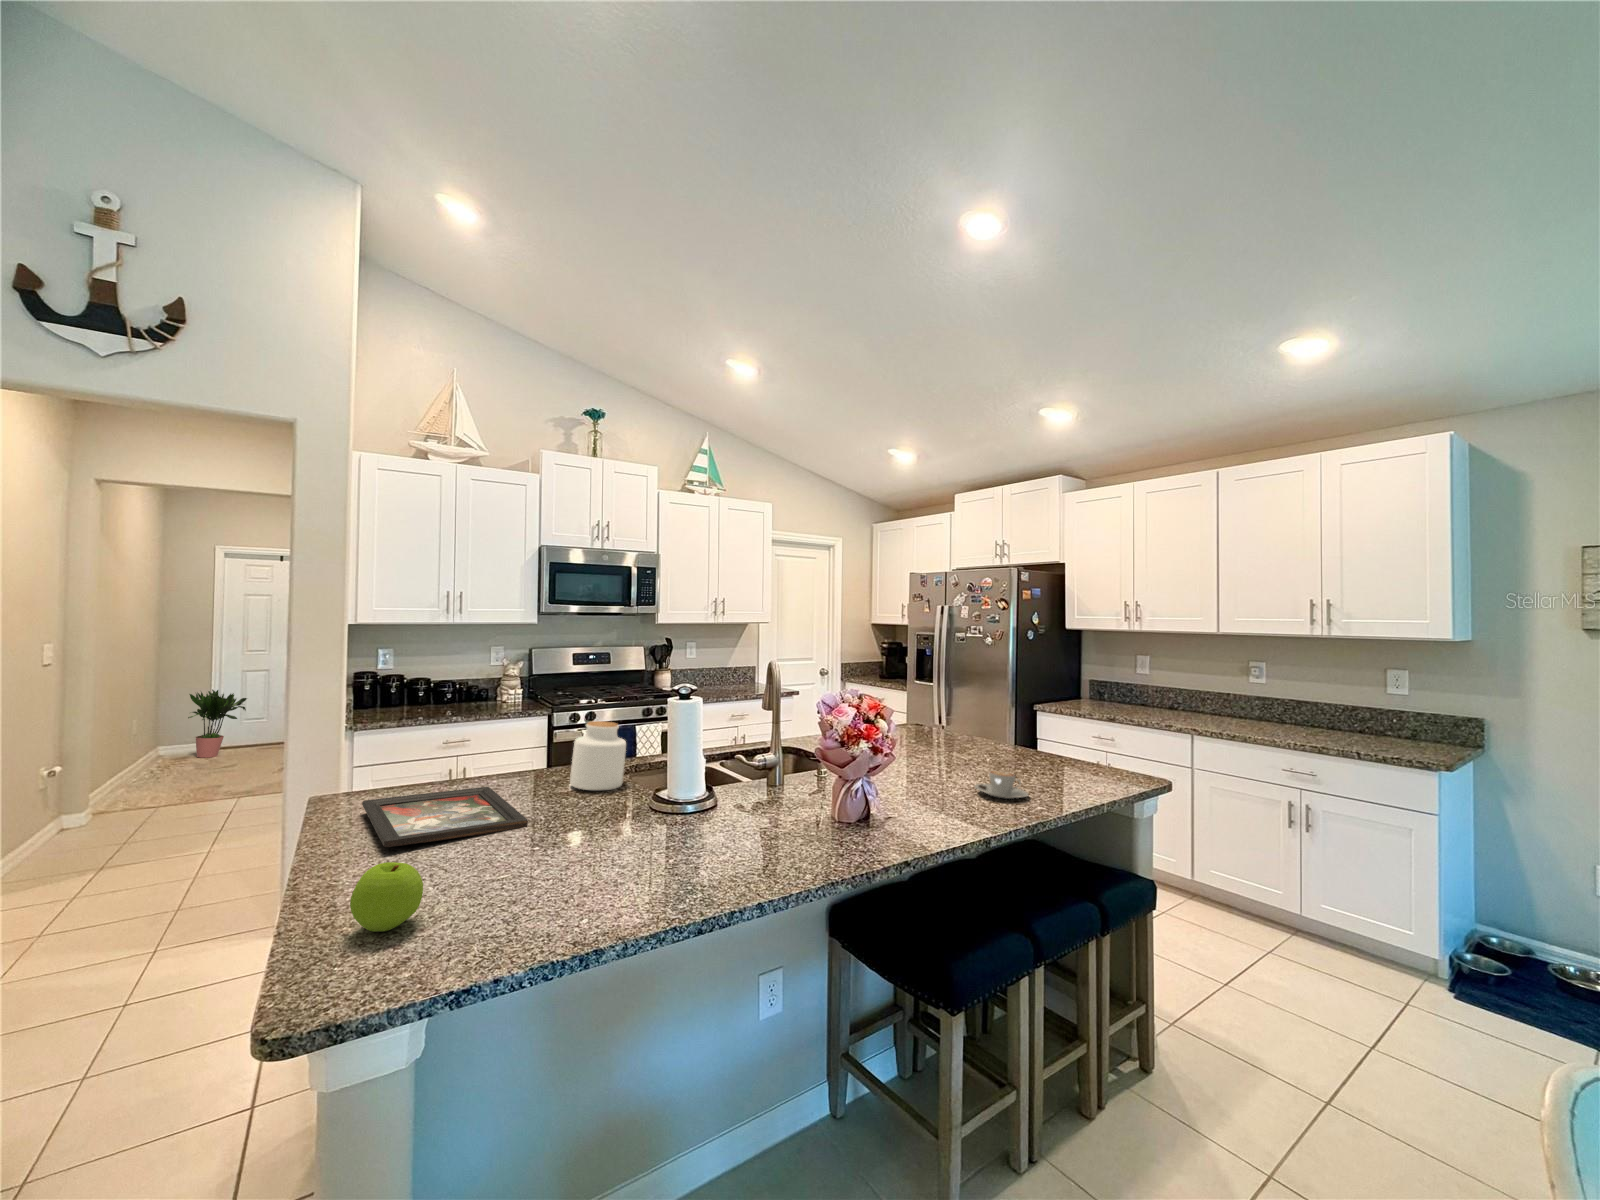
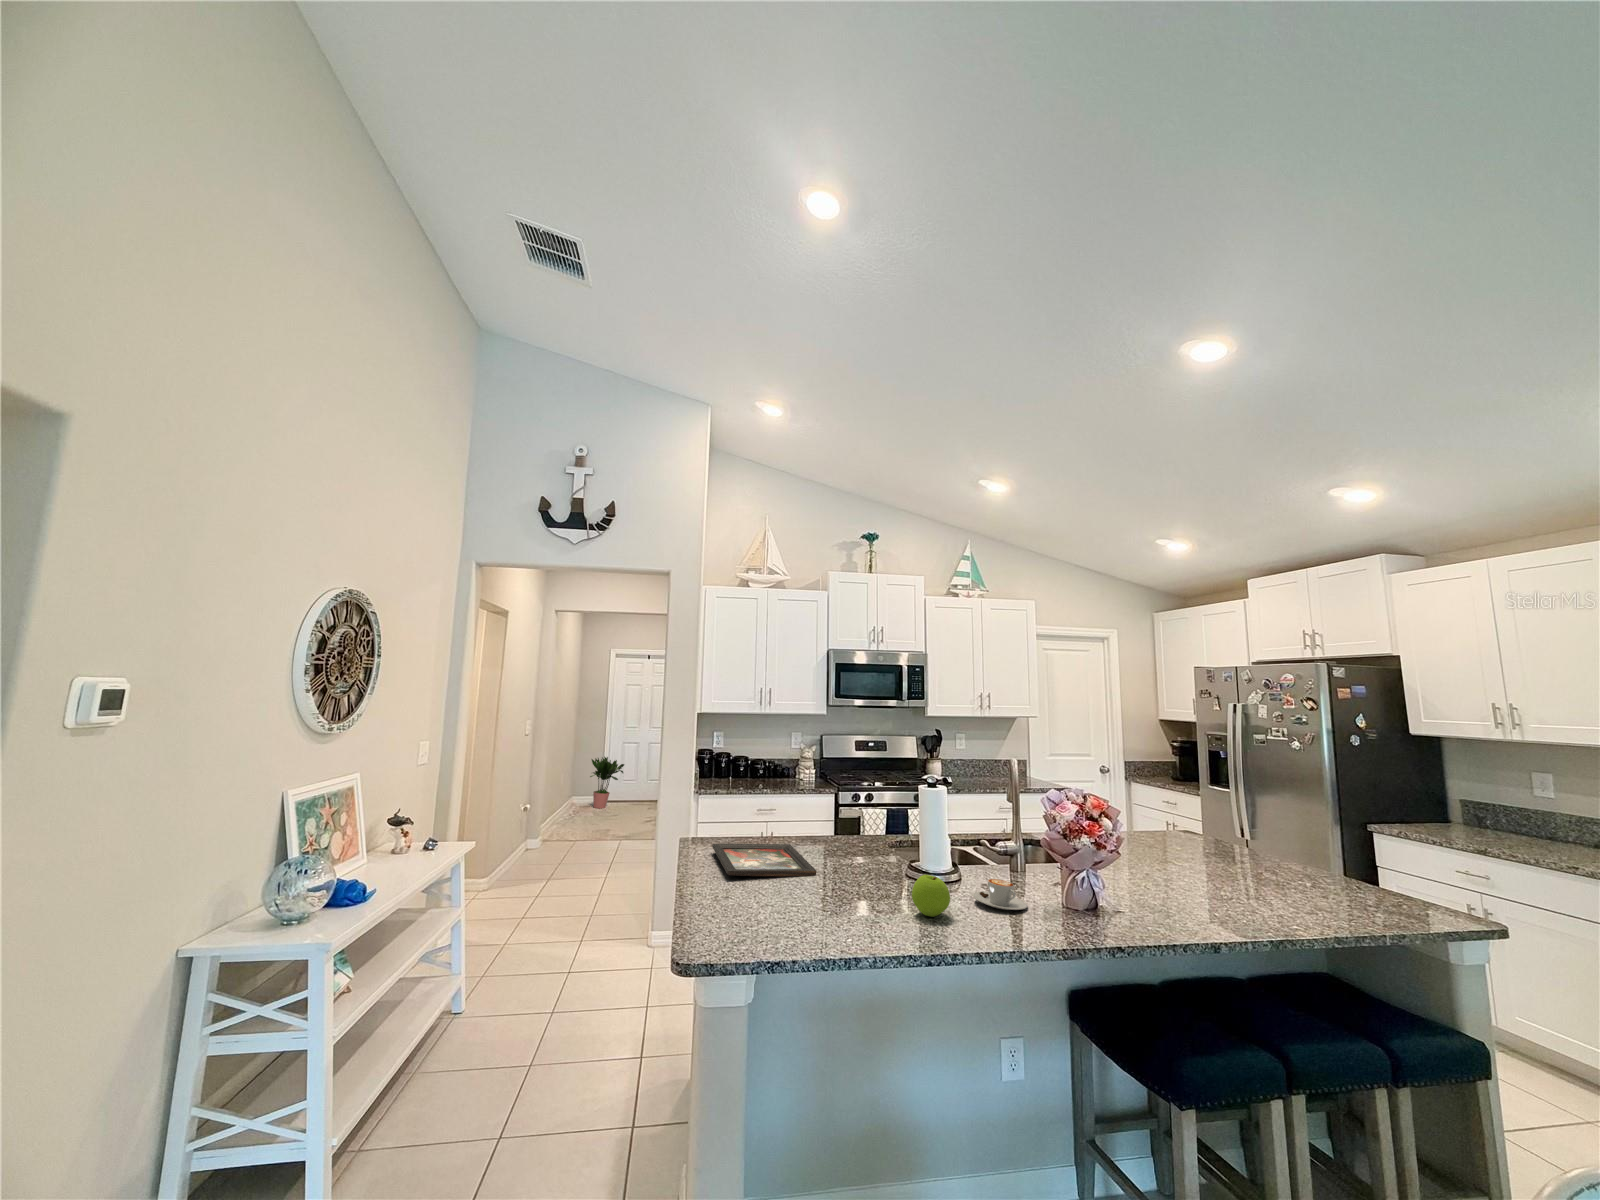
jar: present [570,721,626,790] -> none [847,801,890,857]
coffee cup: present [975,771,1028,799] -> present [973,879,1027,910]
apple: present [350,862,423,932] -> present [912,875,950,917]

